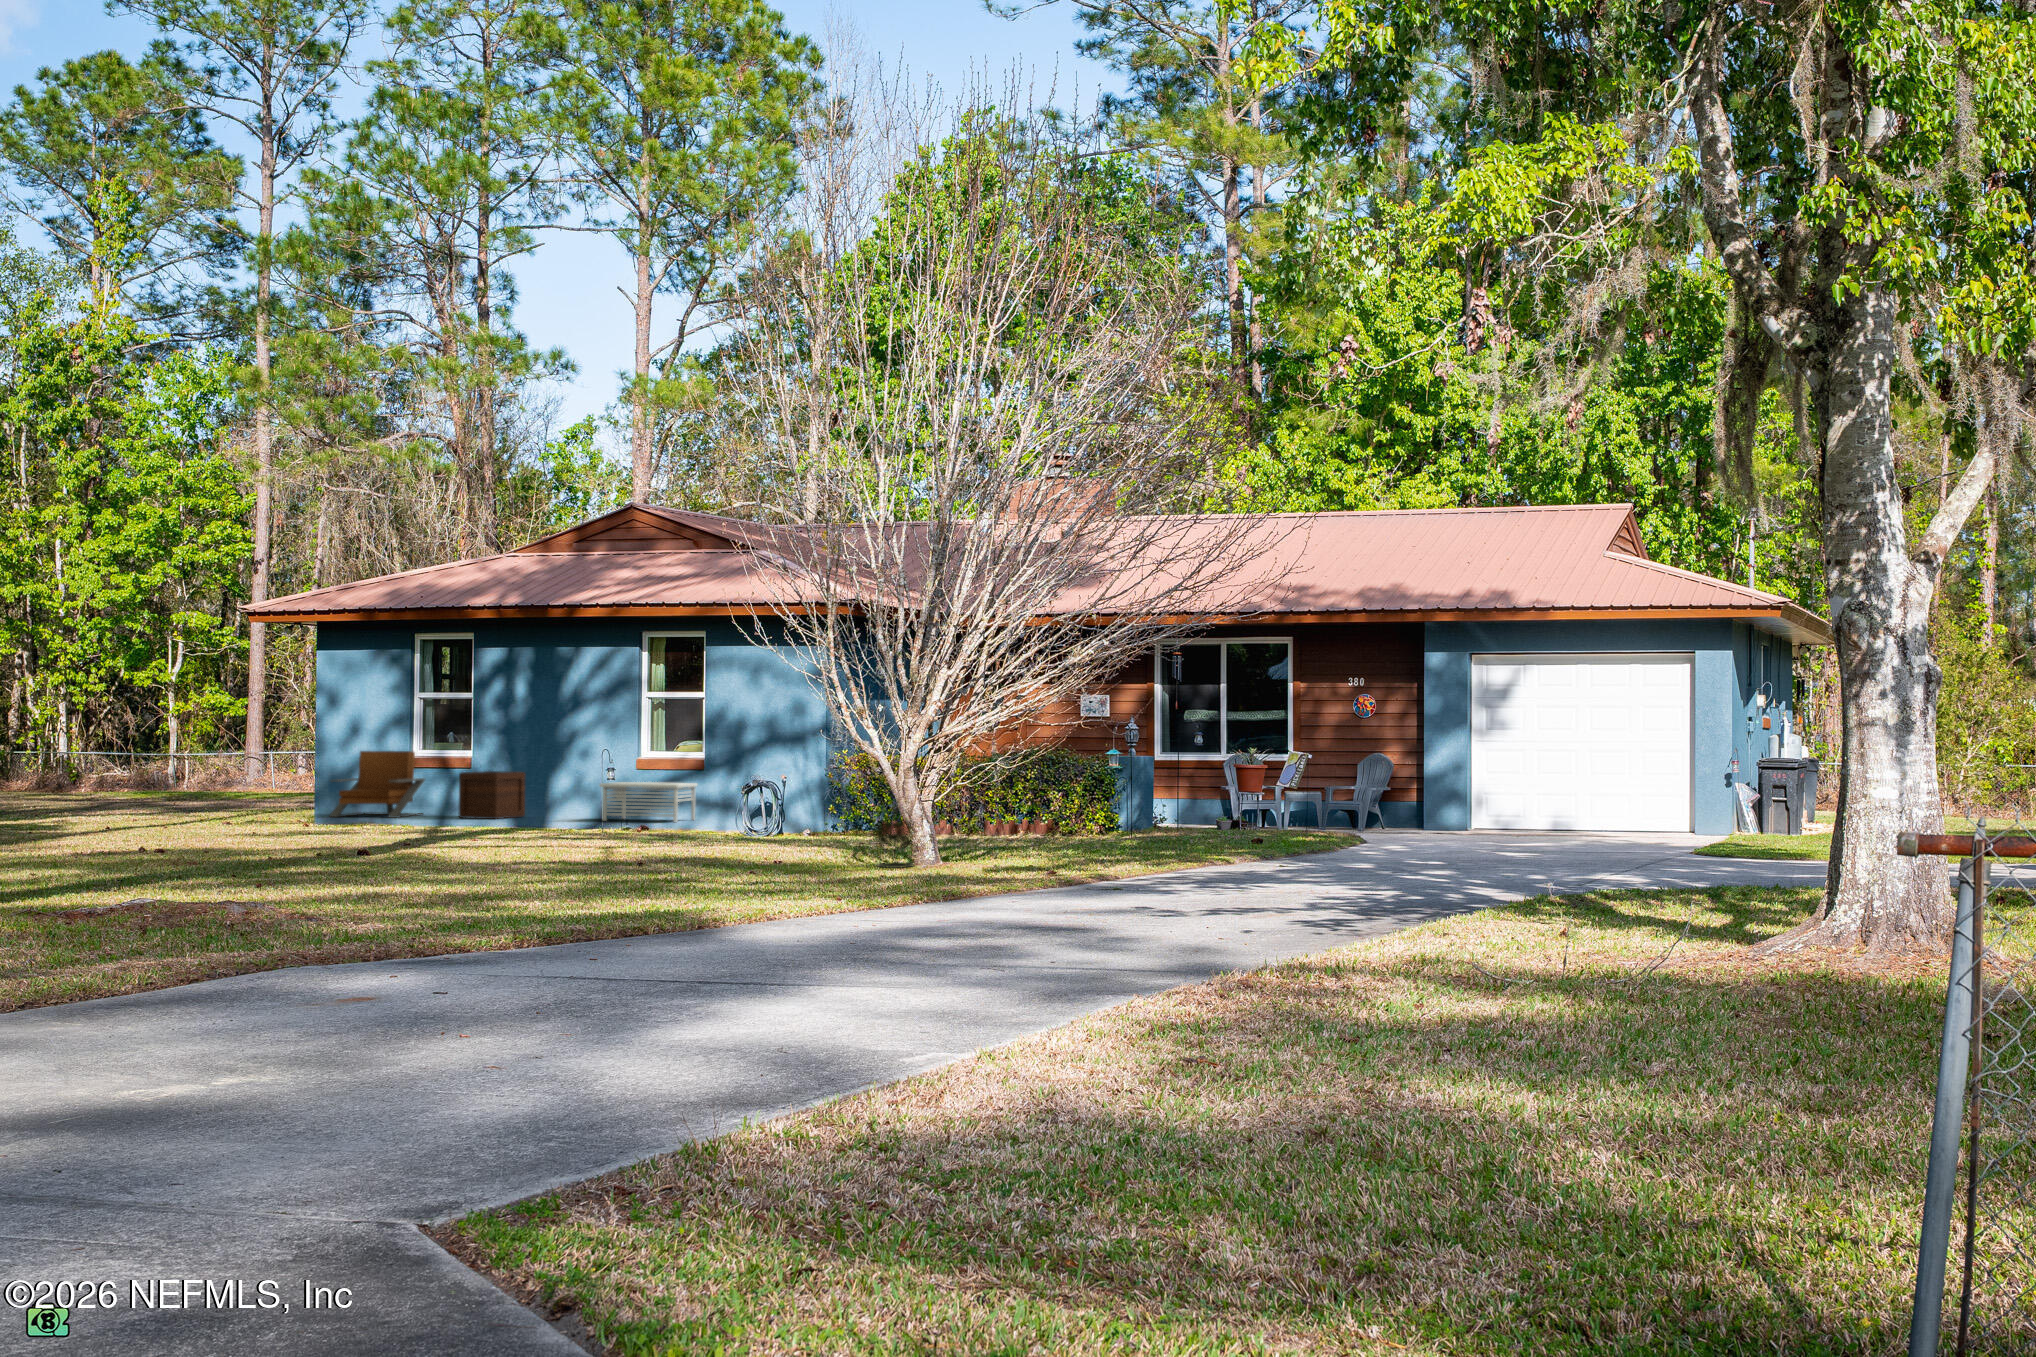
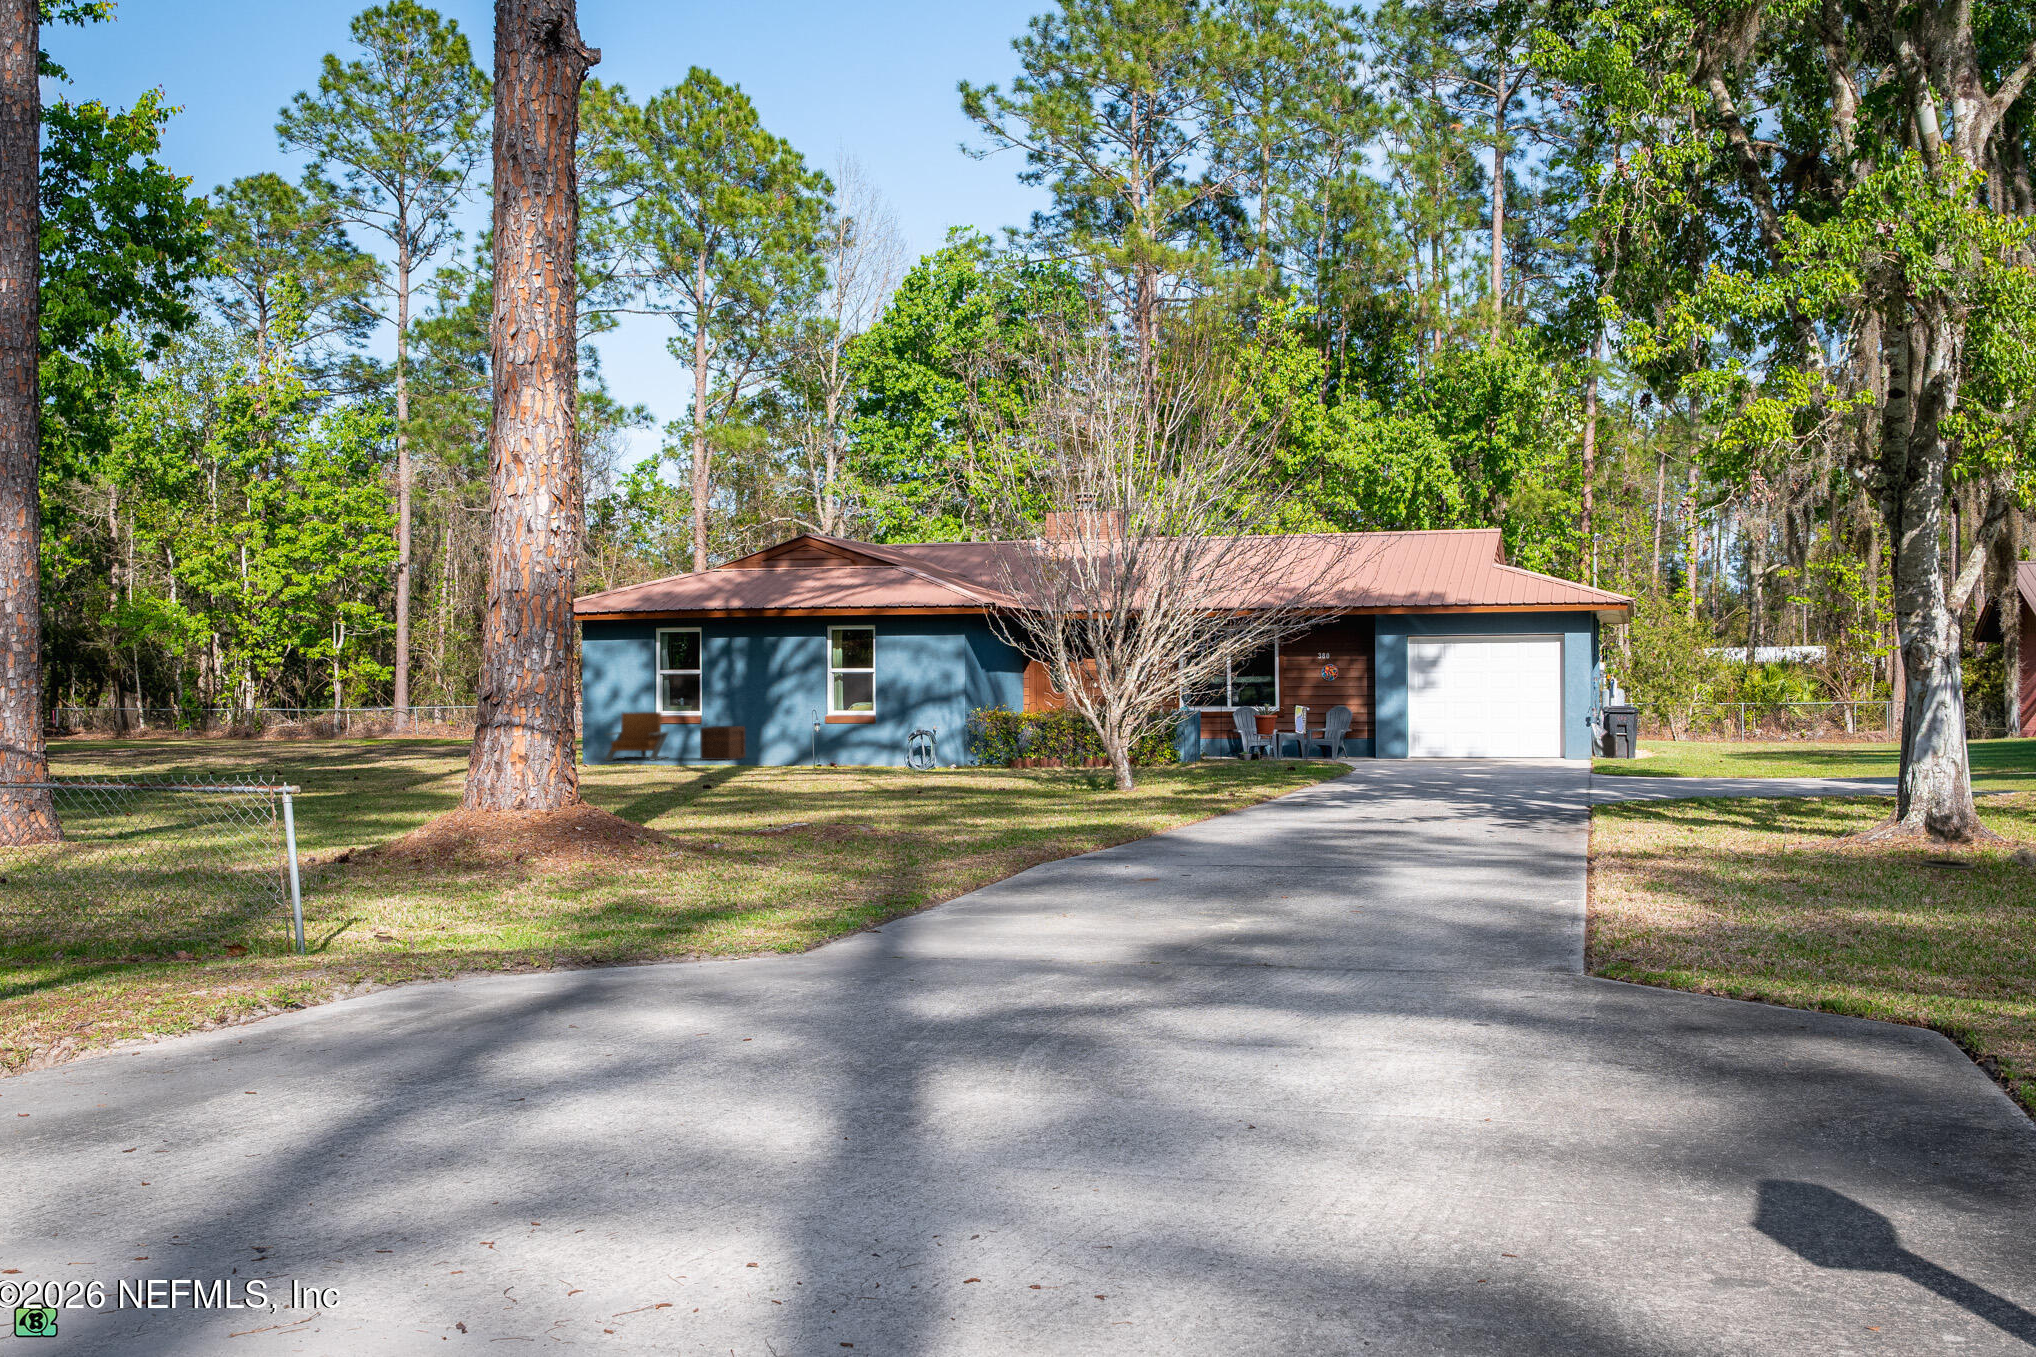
storage bench: present [600,782,698,822] -> none [806,732,873,761]
watering can: none [1735,793,1776,835] -> present [1594,732,1616,757]
potted tree: present [874,801,914,868] -> present [1920,793,1974,869]

